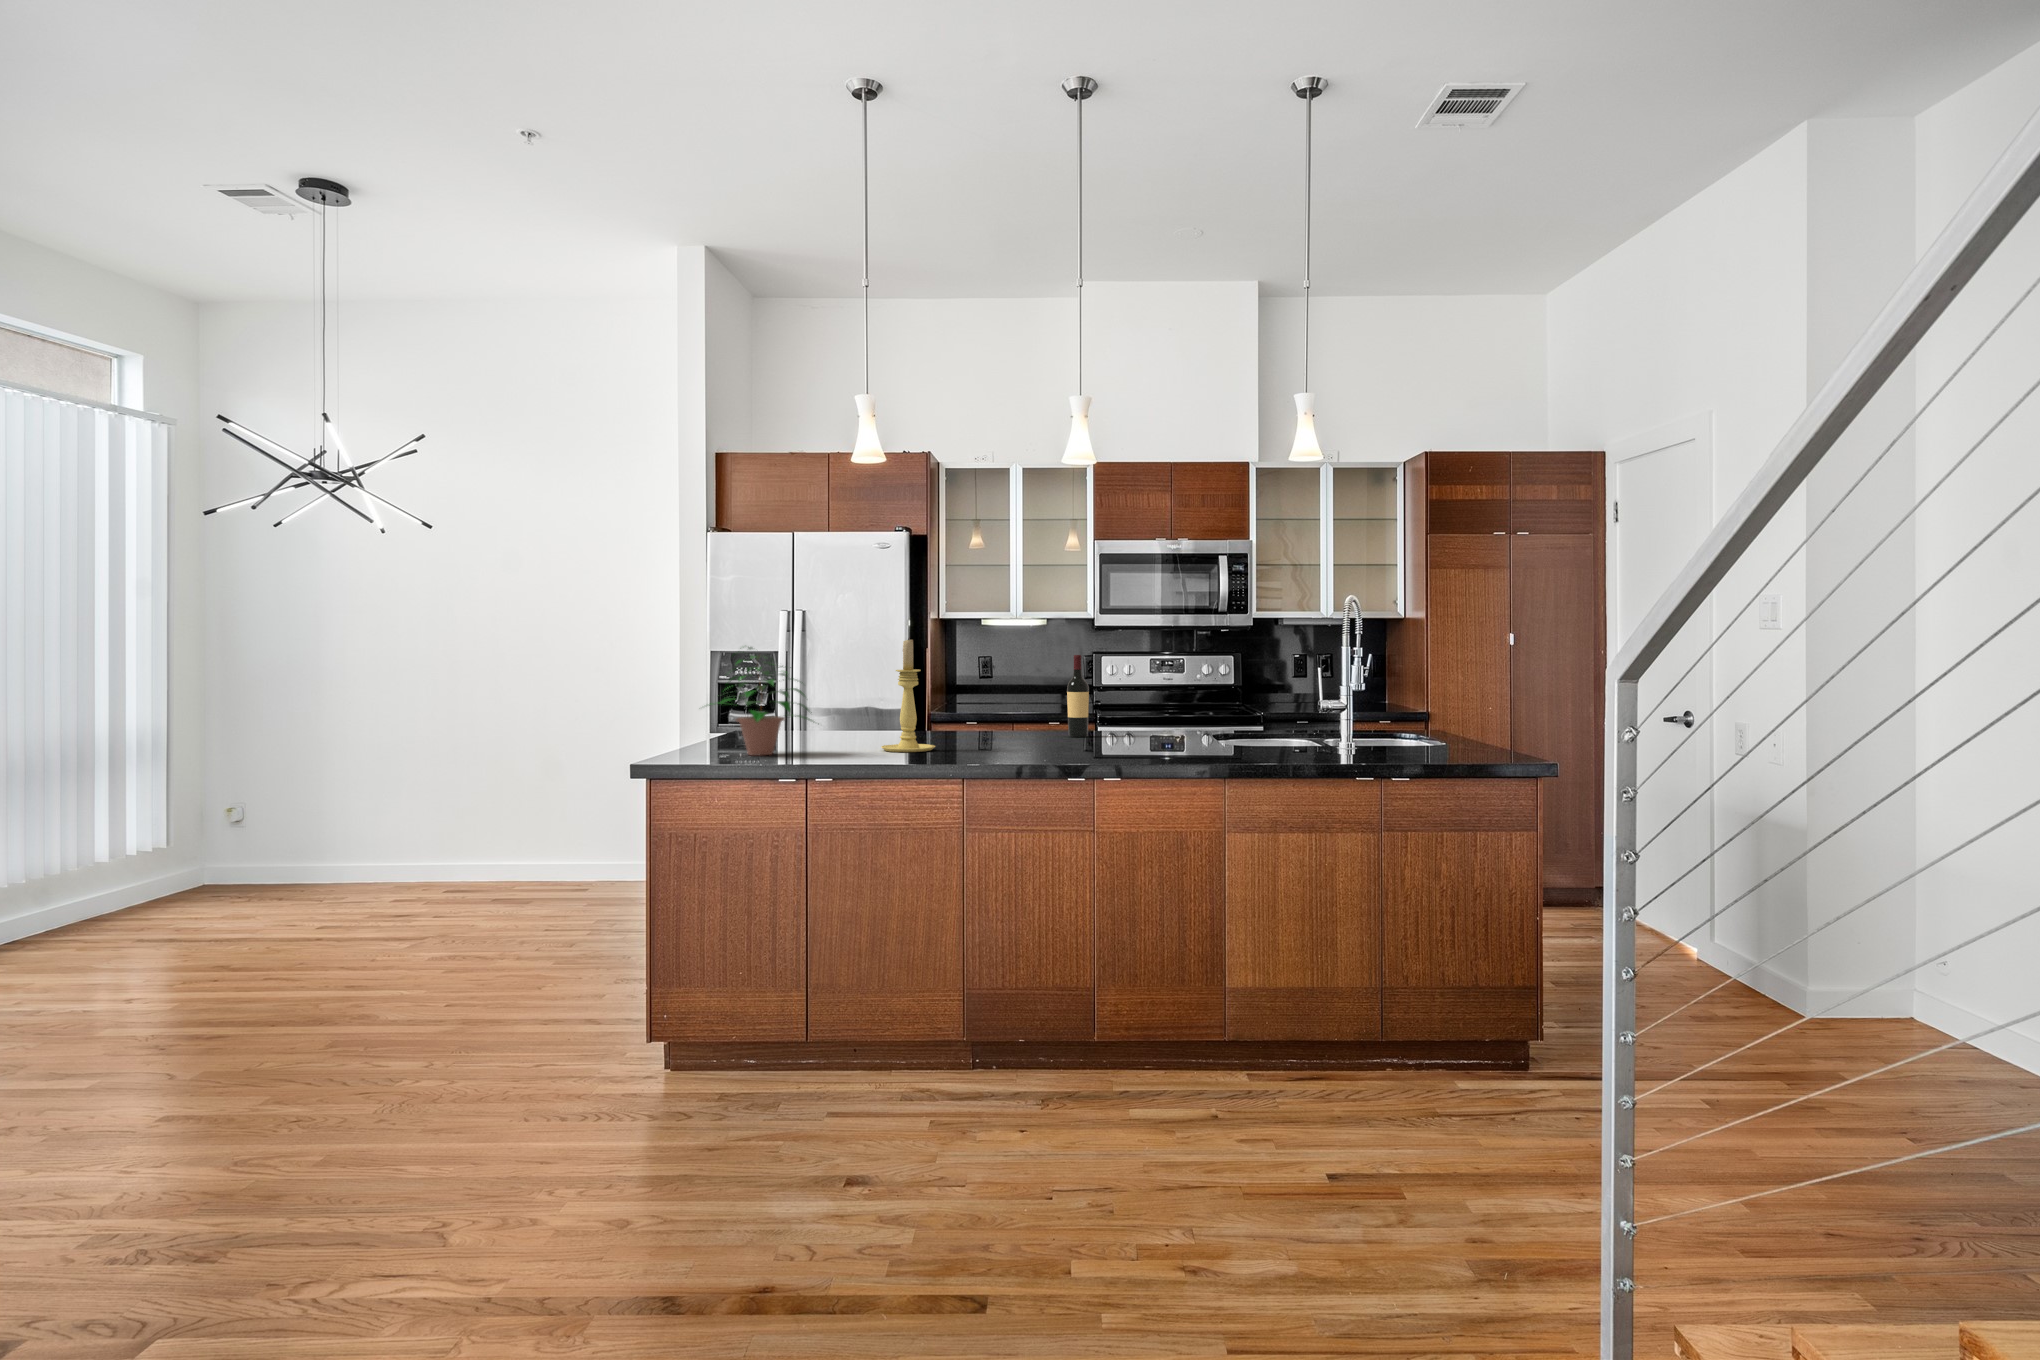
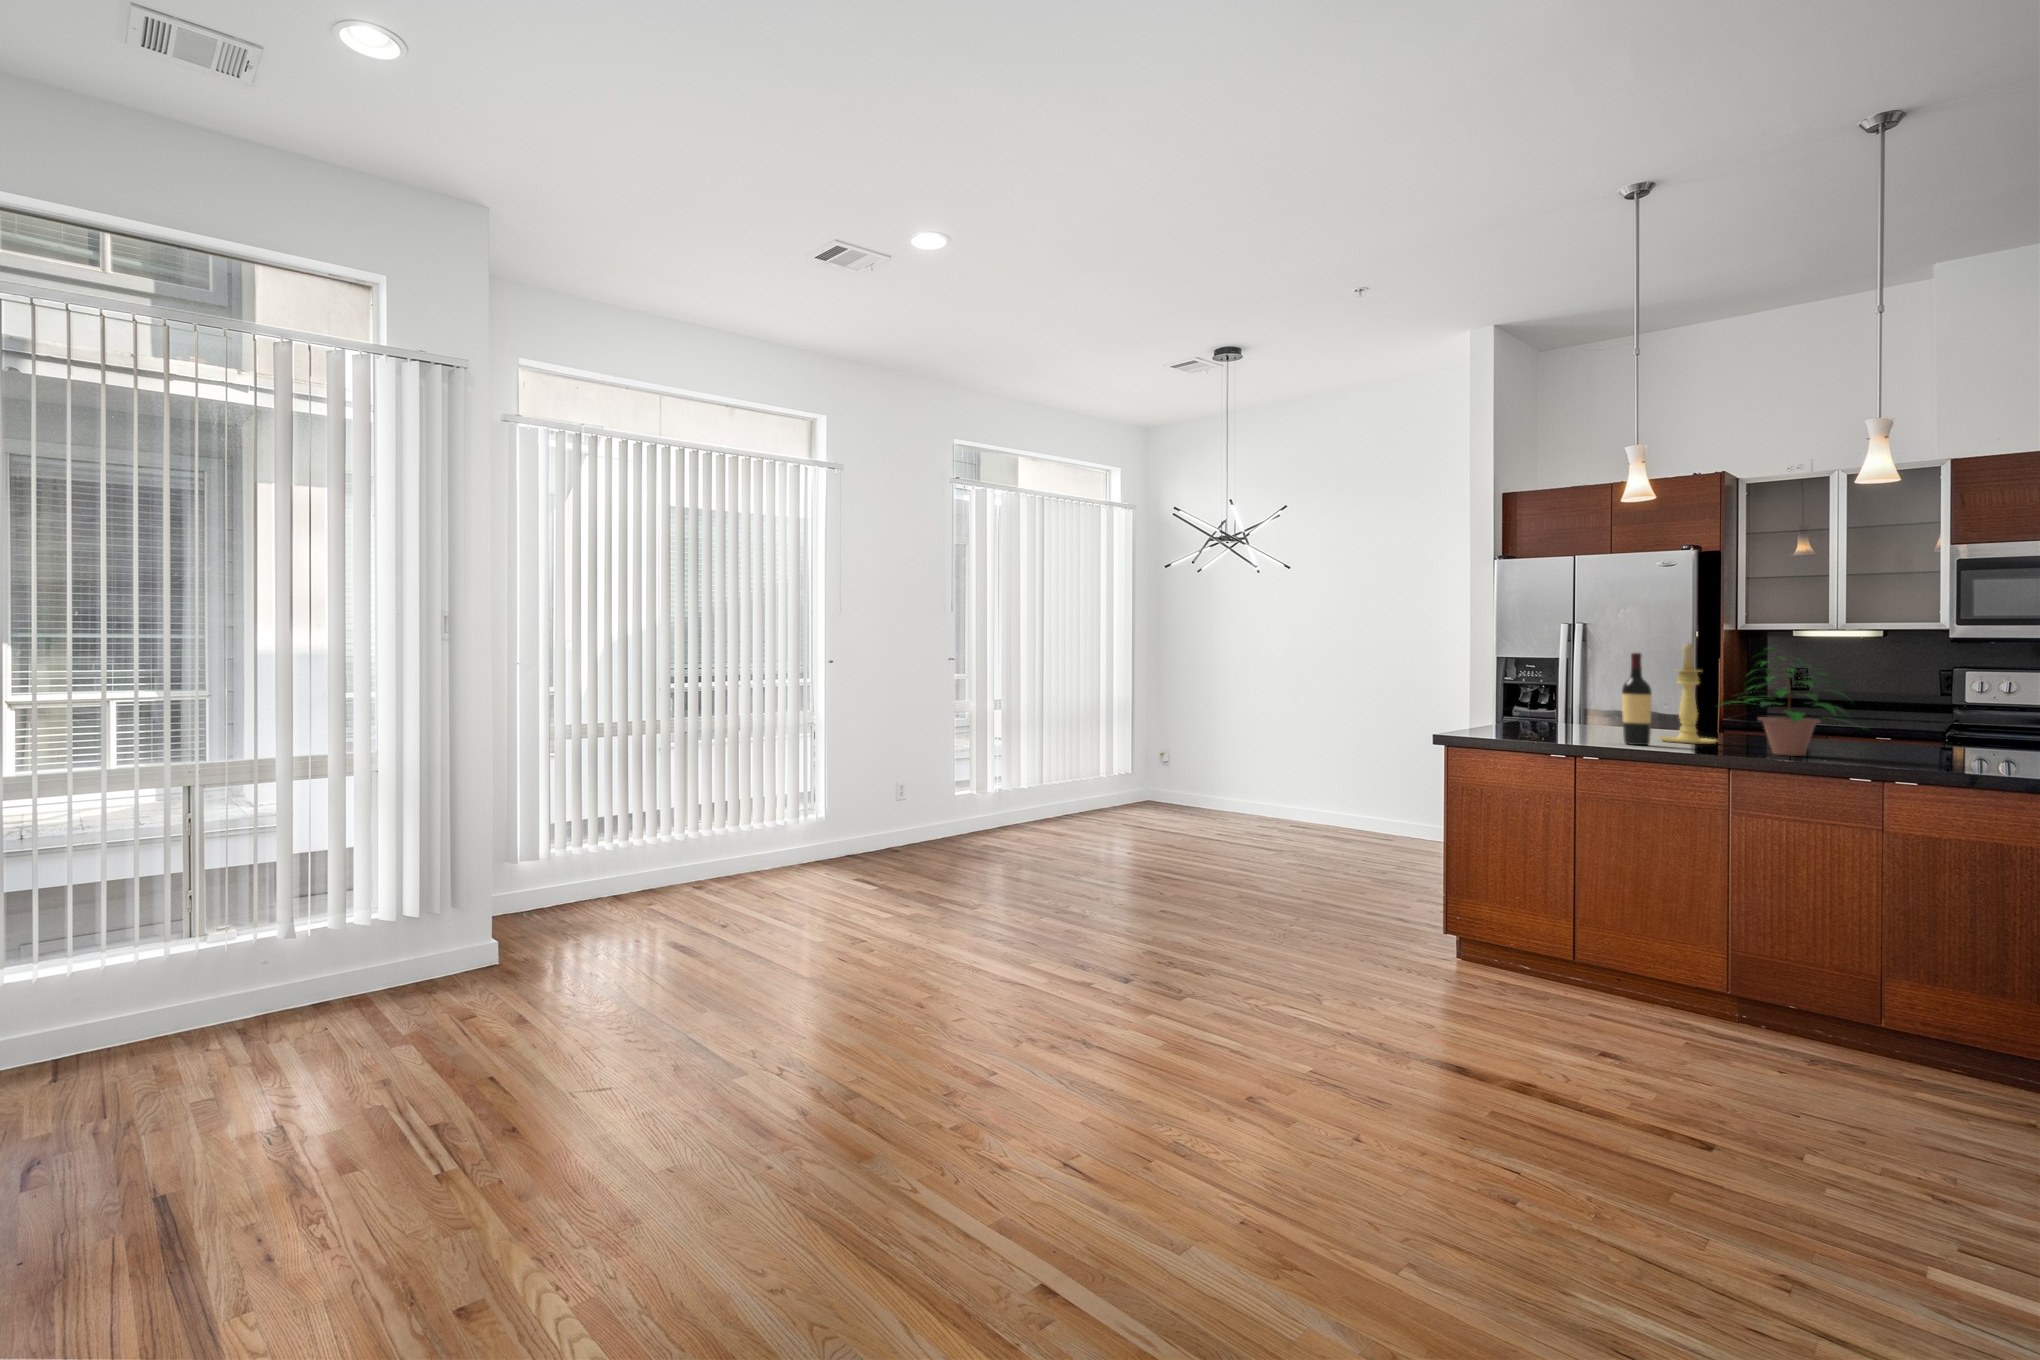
potted plant: present [709,647,810,755] -> present [1719,648,1850,756]
wine bottle: present [1067,655,1089,737] -> present [1622,653,1652,745]

